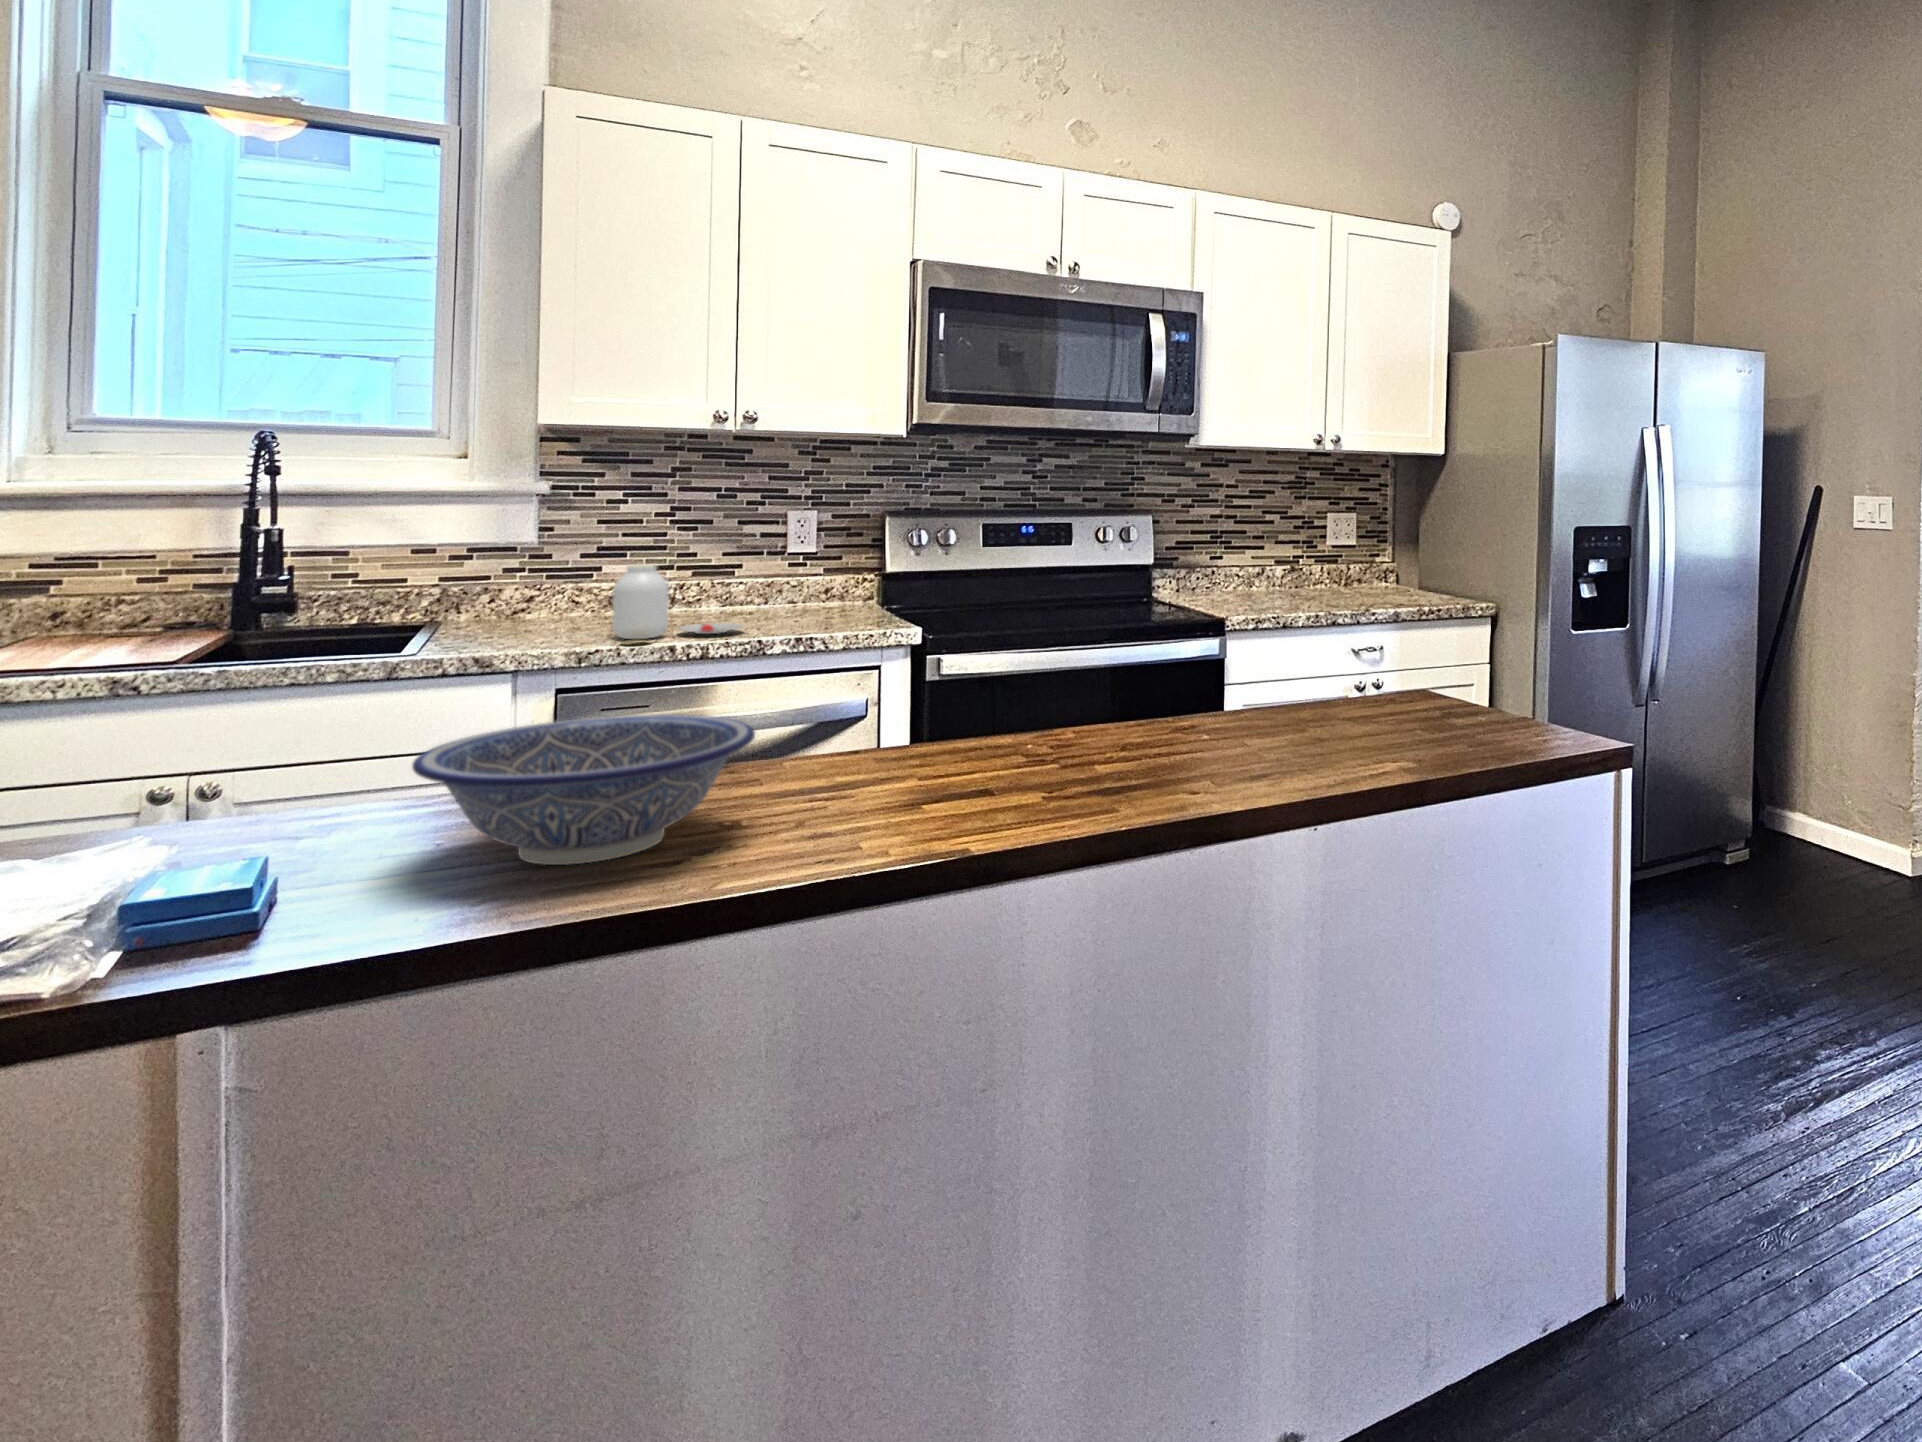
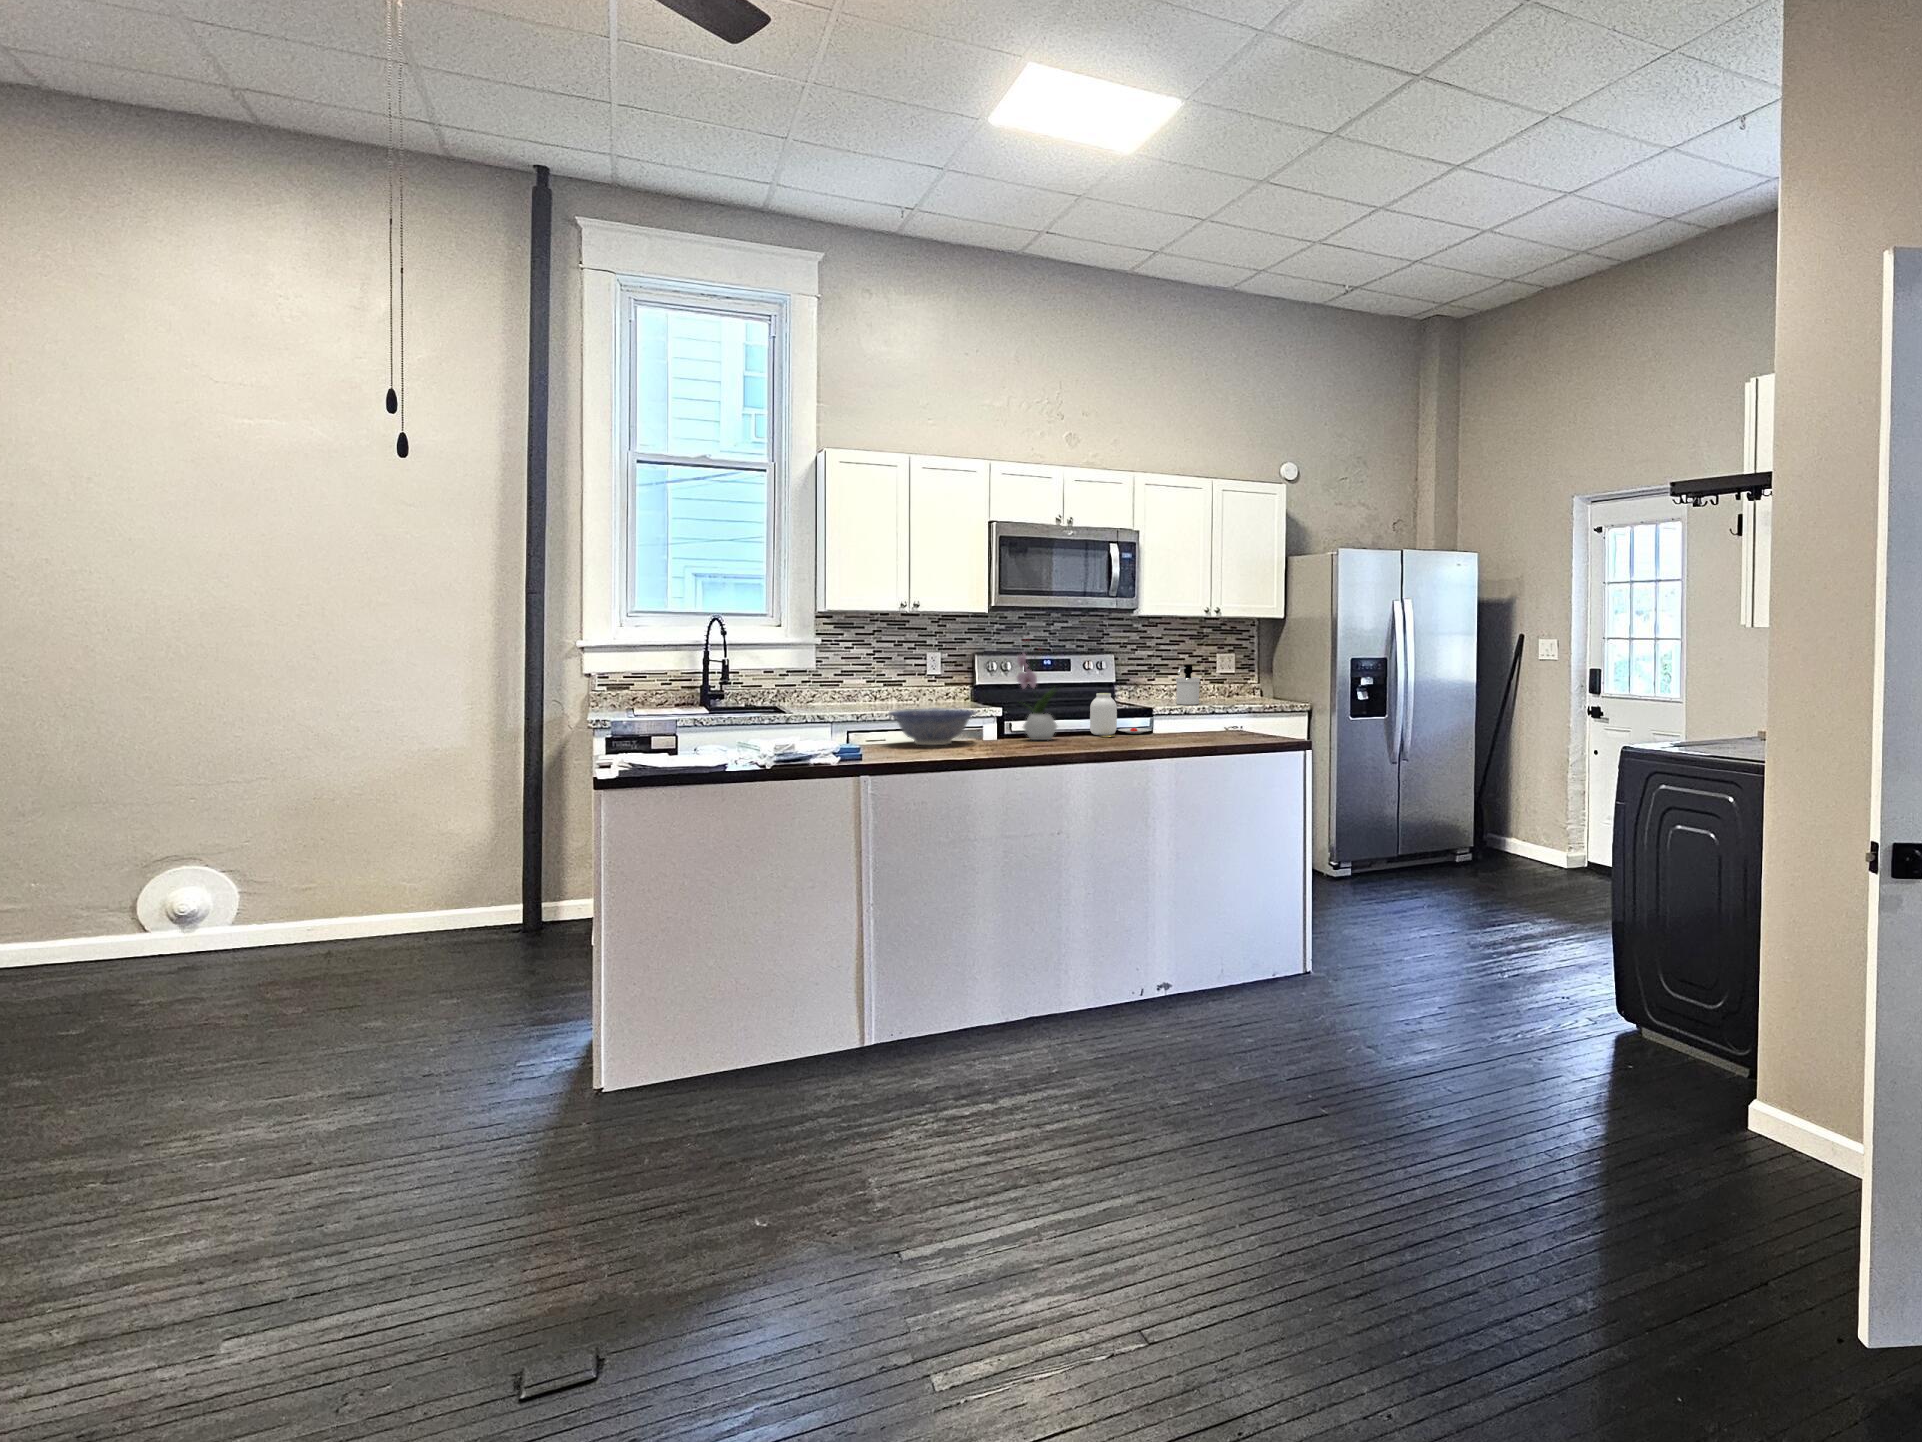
flower arrangement: none [896,504,1030,806] -> present [1017,640,1057,740]
soap dispenser: none [1268,537,1312,610] -> present [1176,665,1200,705]
jar: present [613,565,743,645] -> present [1090,693,1151,737]

